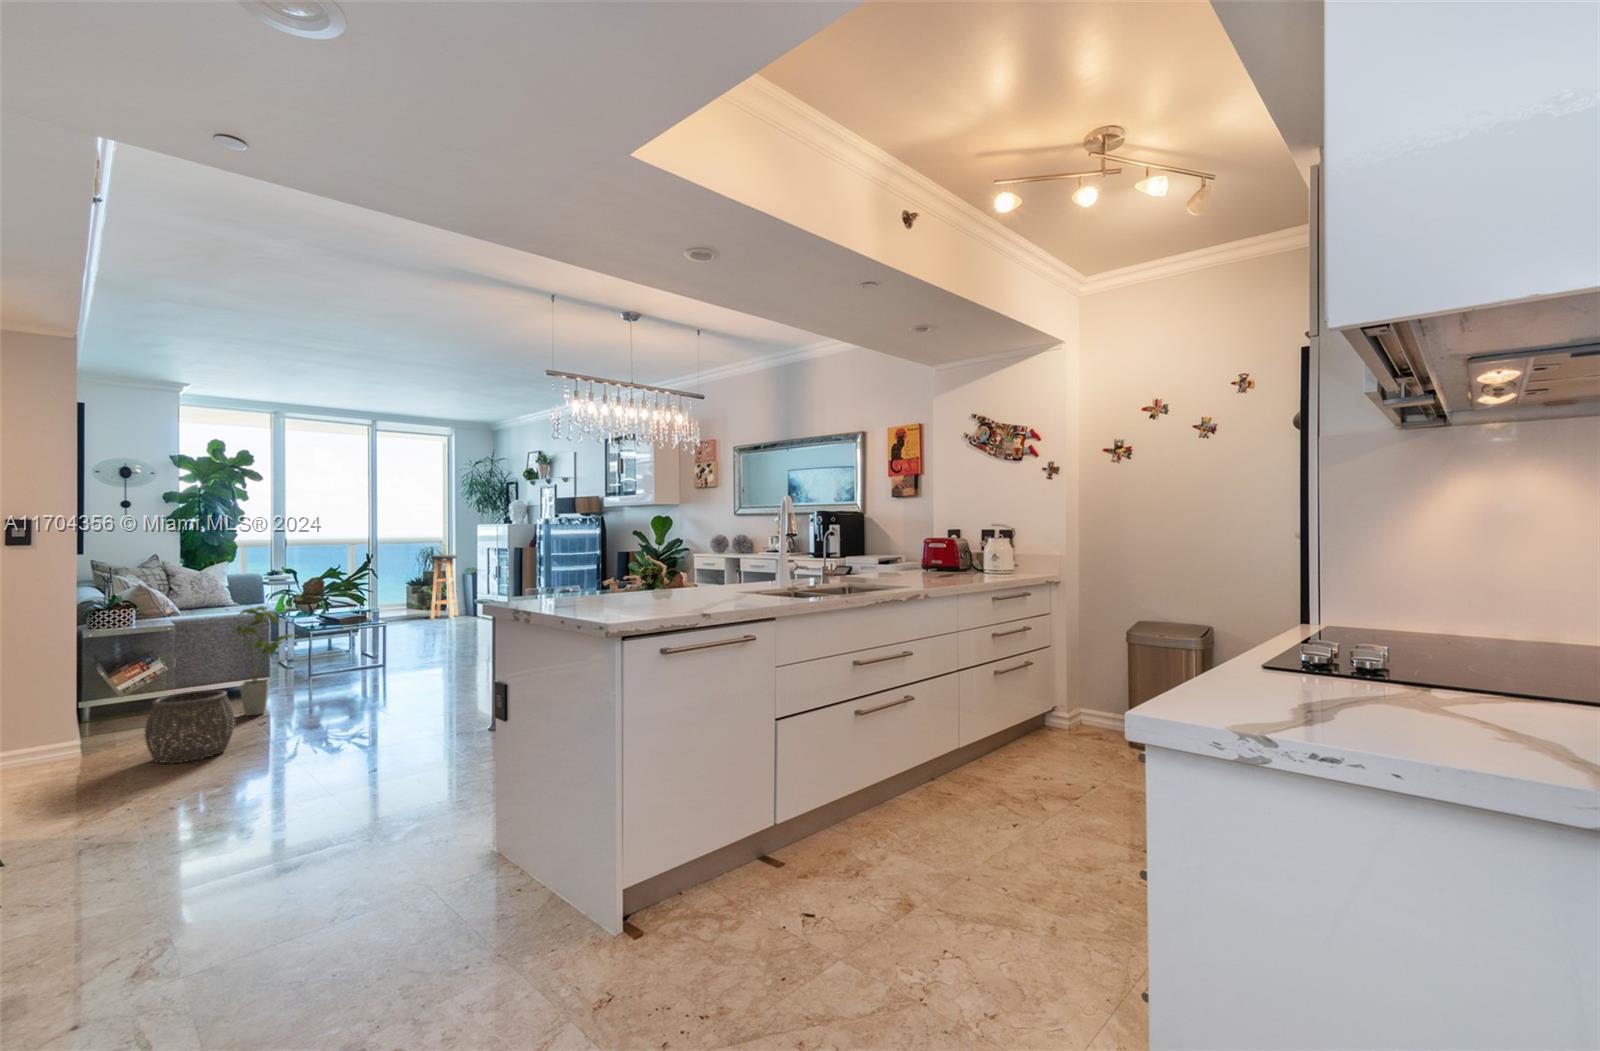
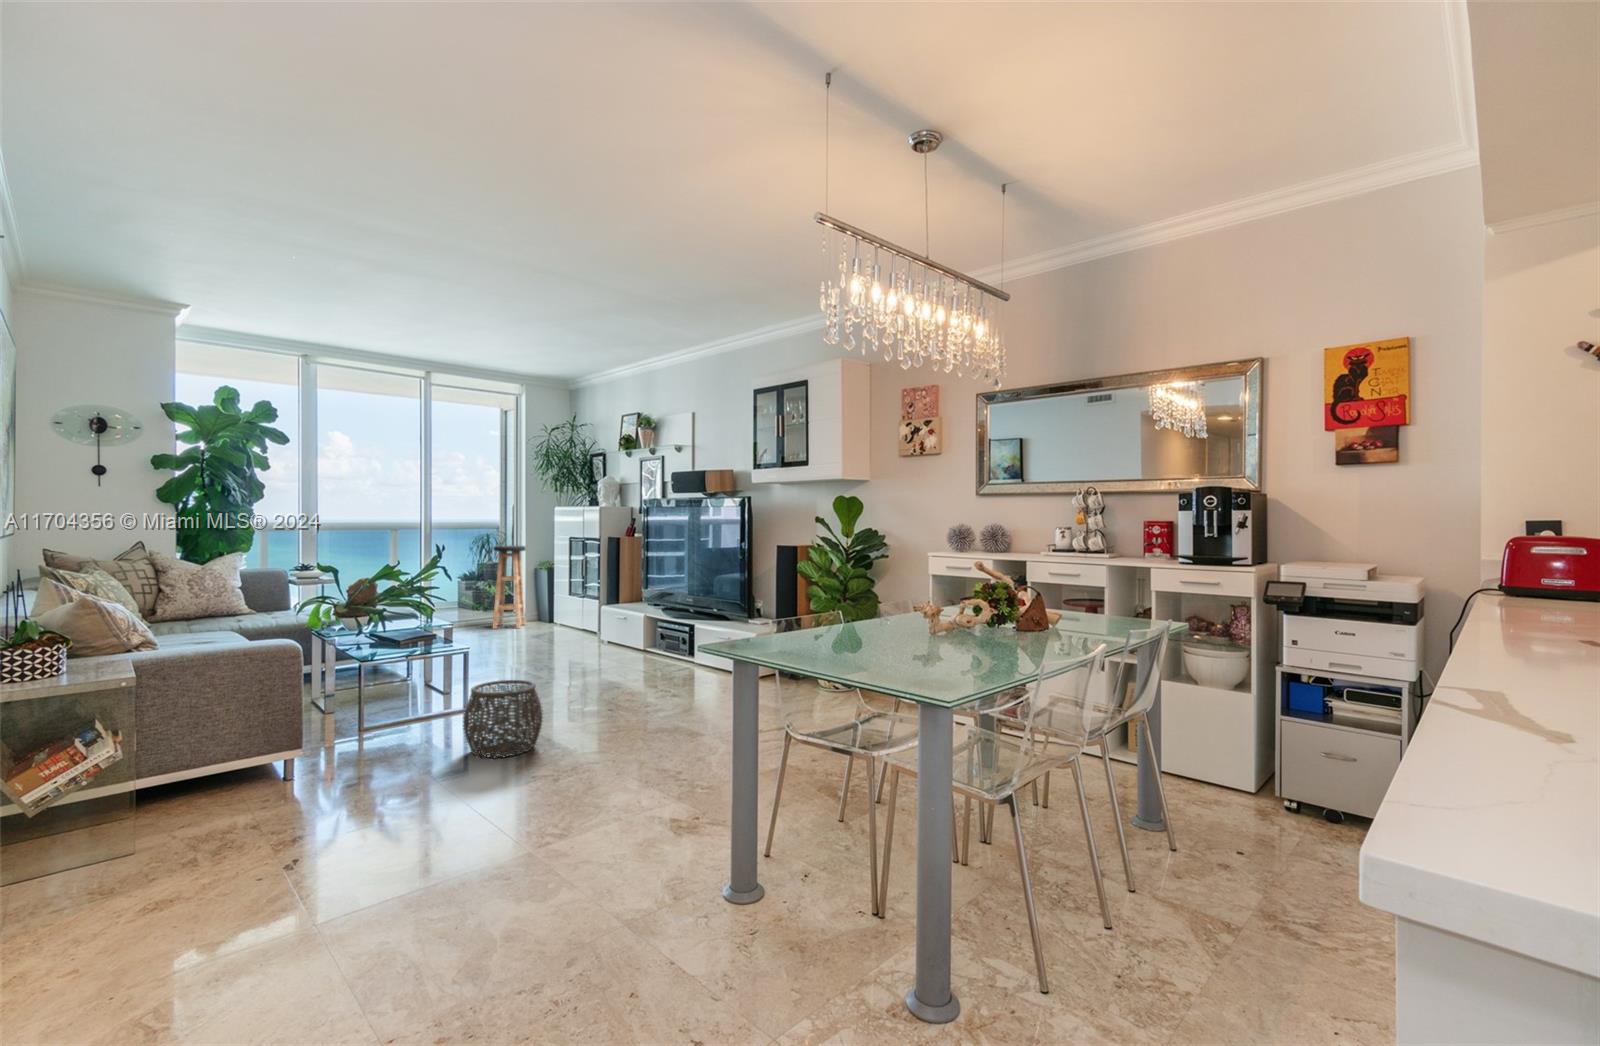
house plant: present [232,606,294,716] -> none [244,633,359,820]
woven basket: present [145,690,235,764] -> present [463,680,543,758]

